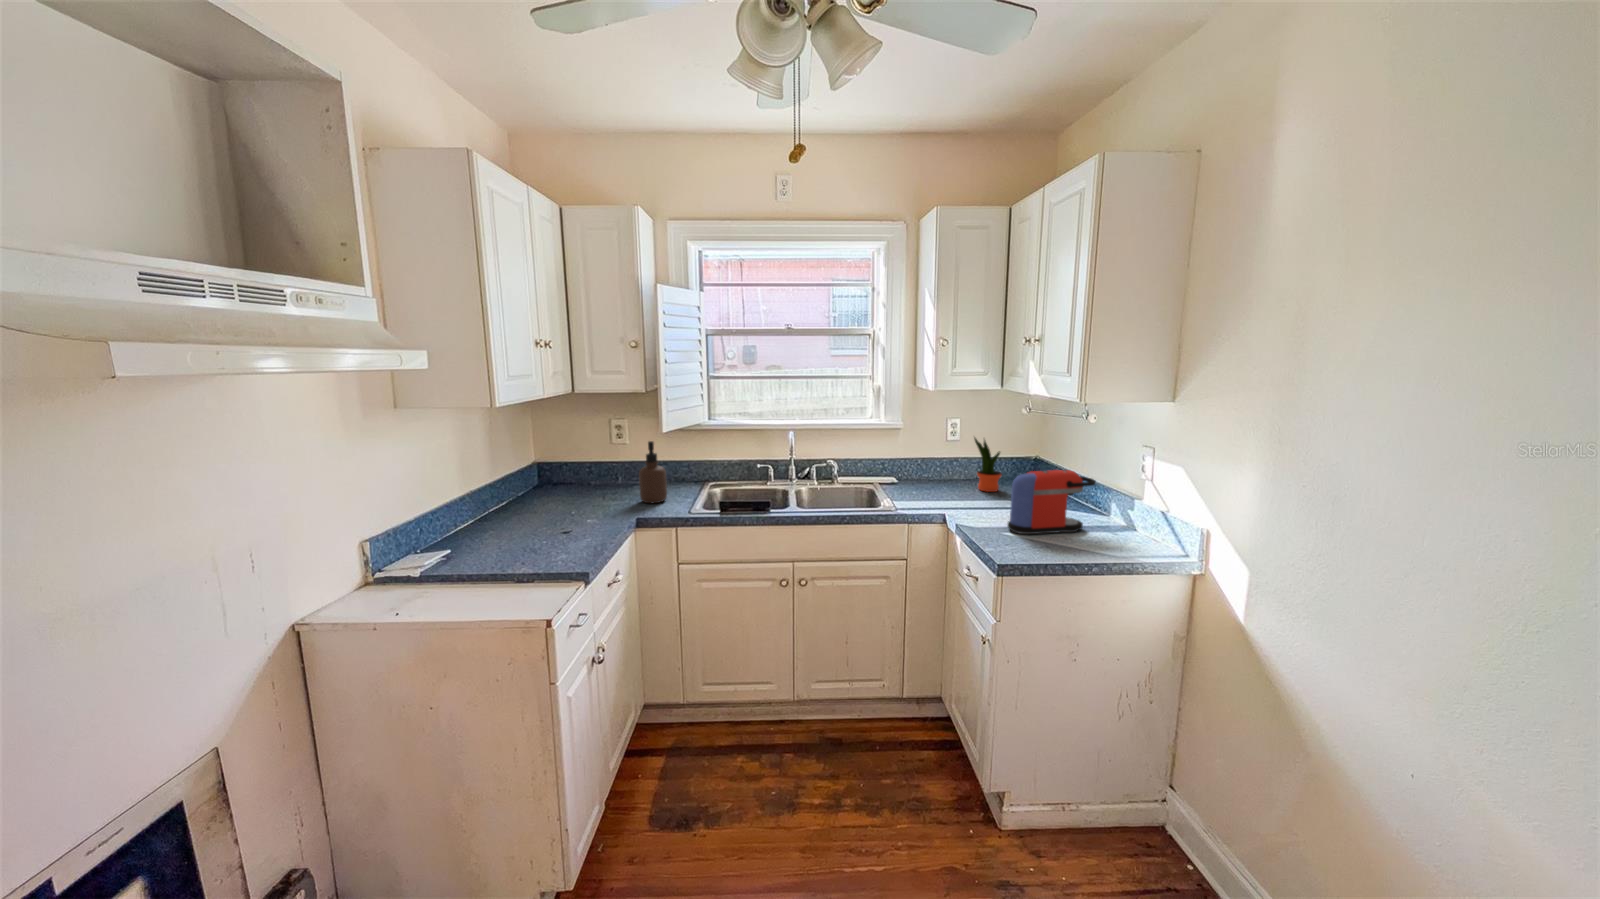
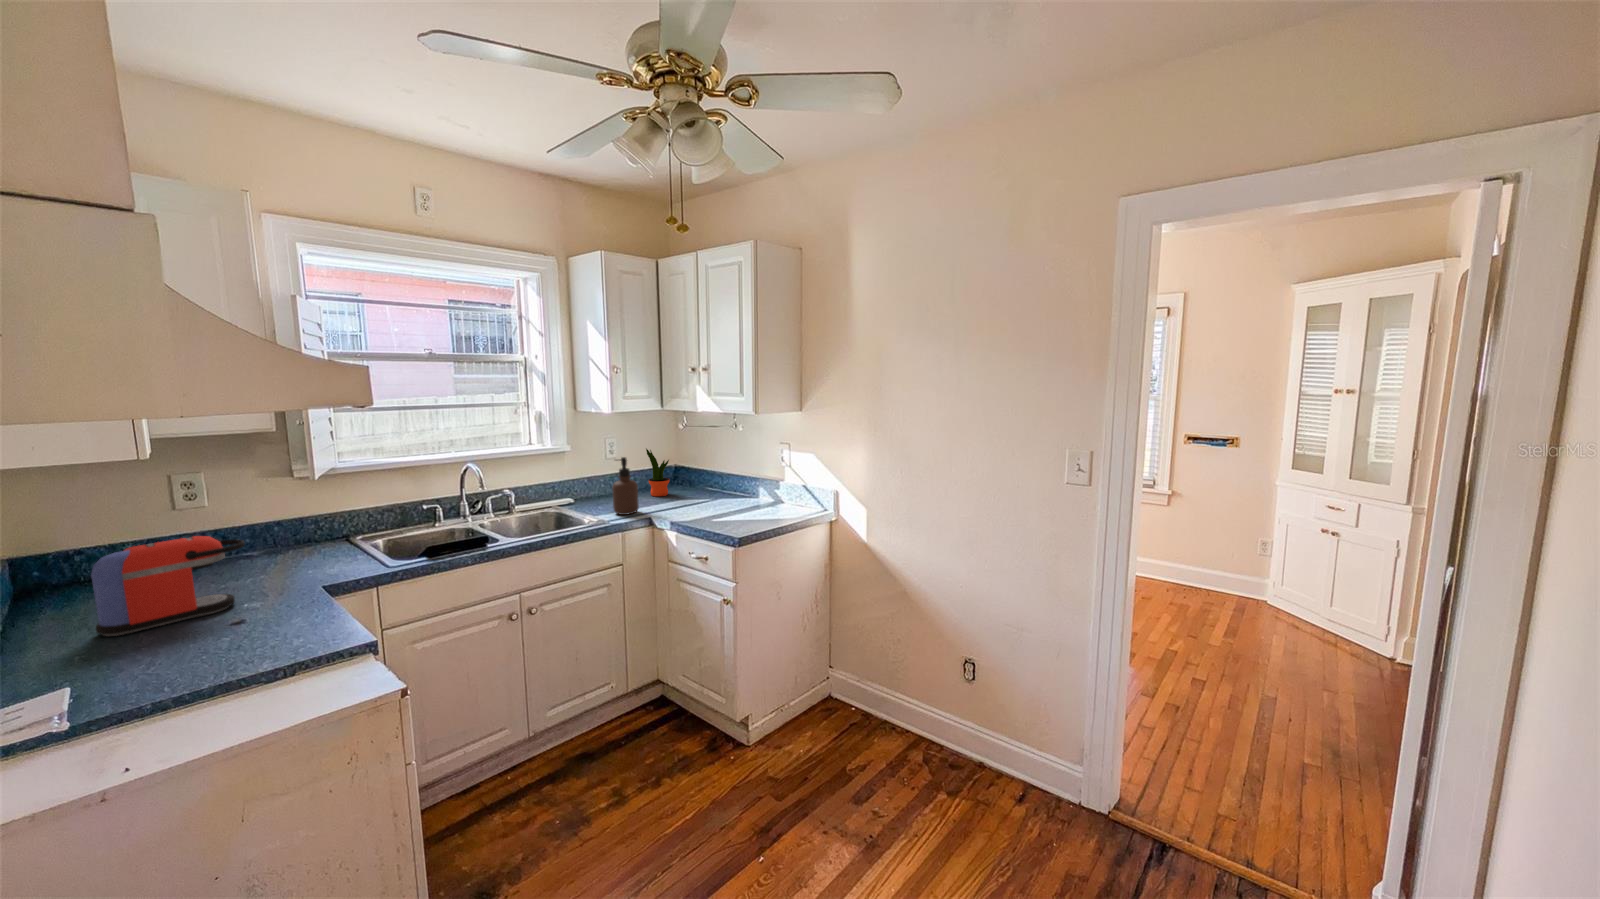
soap dispenser: present [639,441,667,503] -> present [612,457,639,515]
coffee maker: present [1007,470,1096,534] -> present [91,536,245,636]

